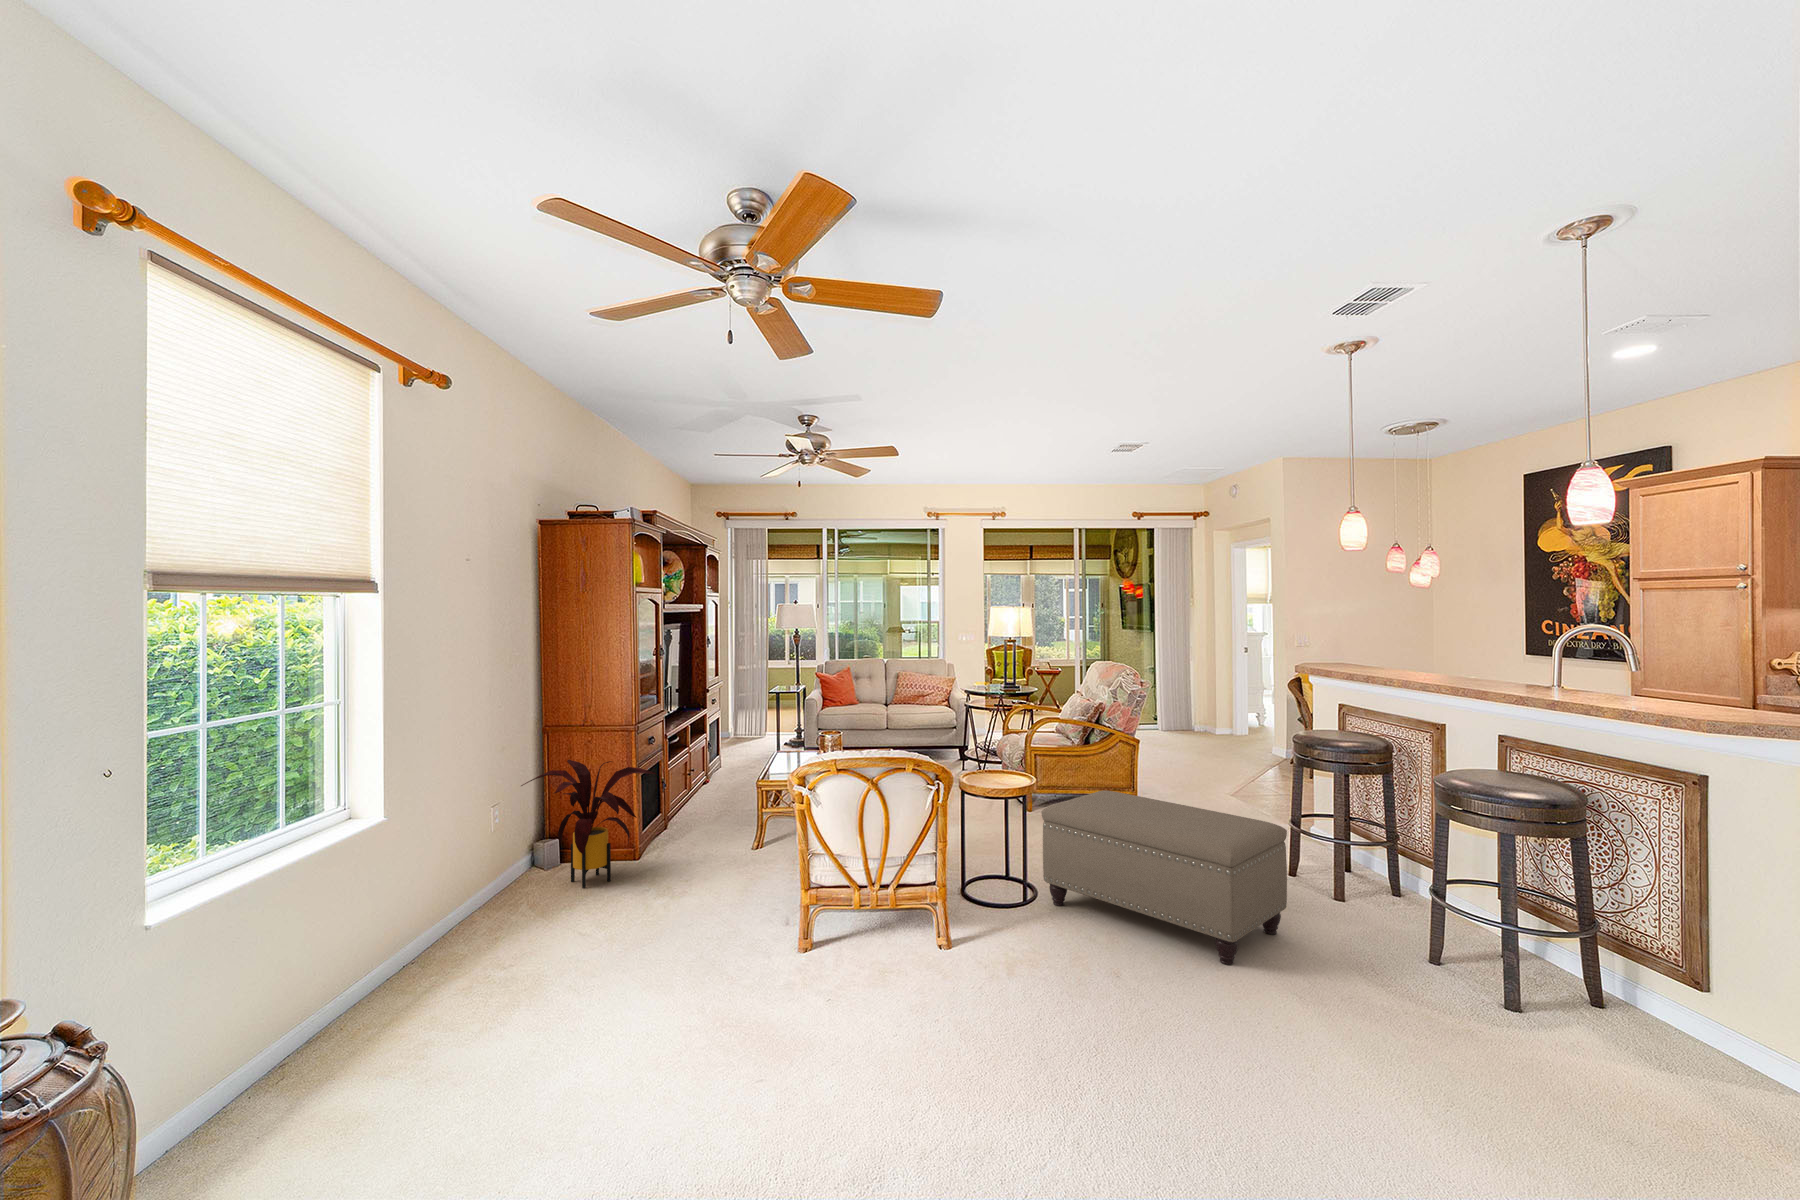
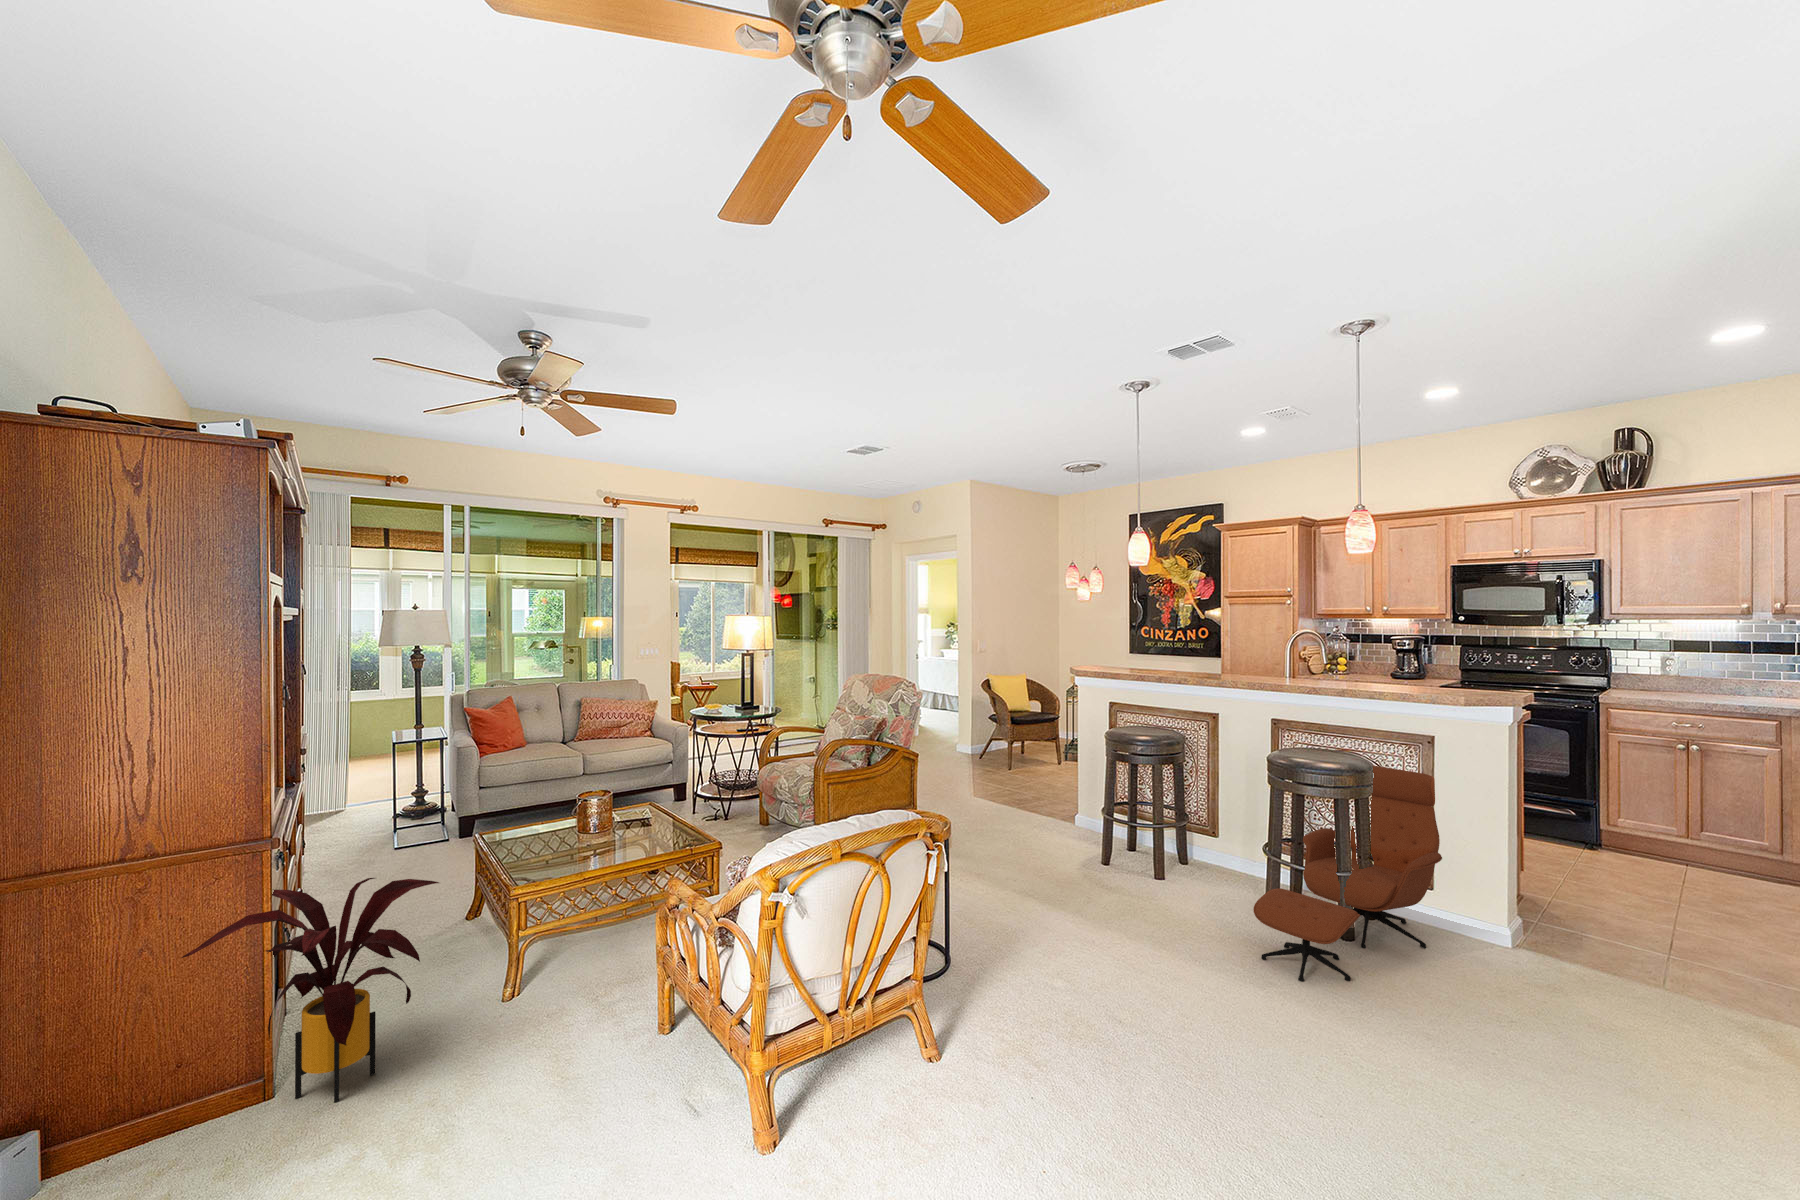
ottoman: present [1041,790,1287,965] -> none [966,807,1181,952]
lounge chair: none [1325,800,1682,1057] -> present [1253,766,1442,981]

